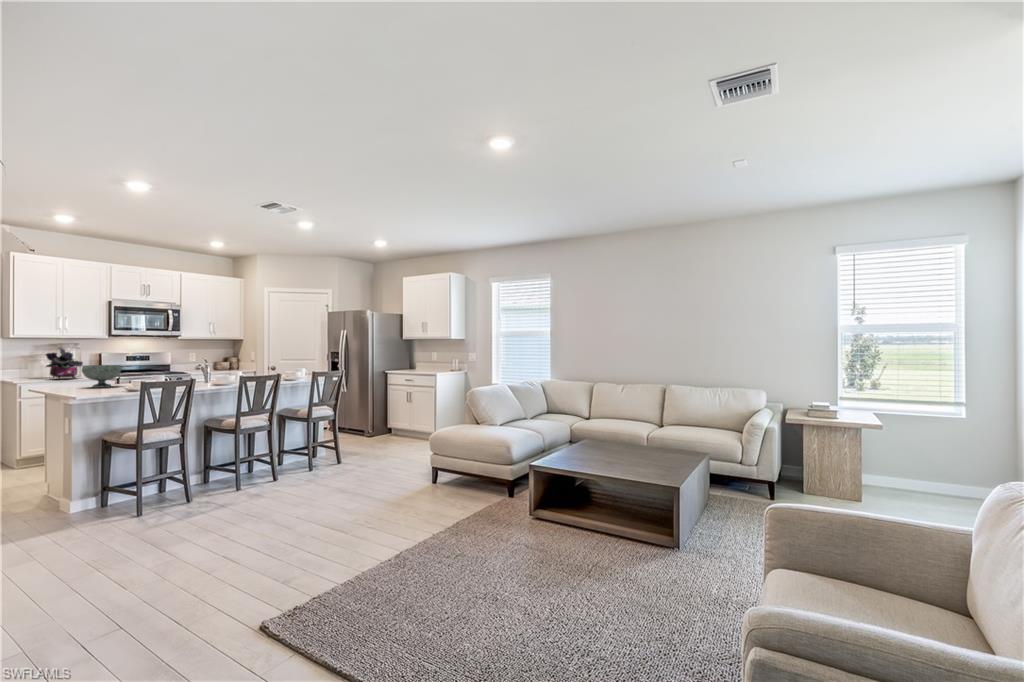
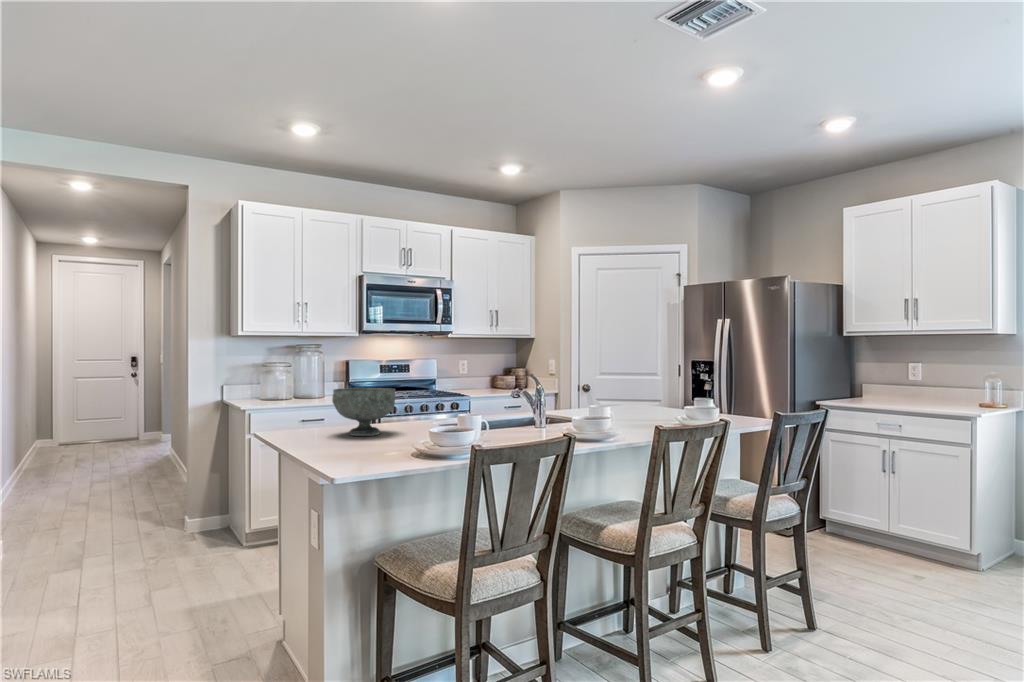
potted plant: present [46,348,83,379] -> none [280,351,328,403]

